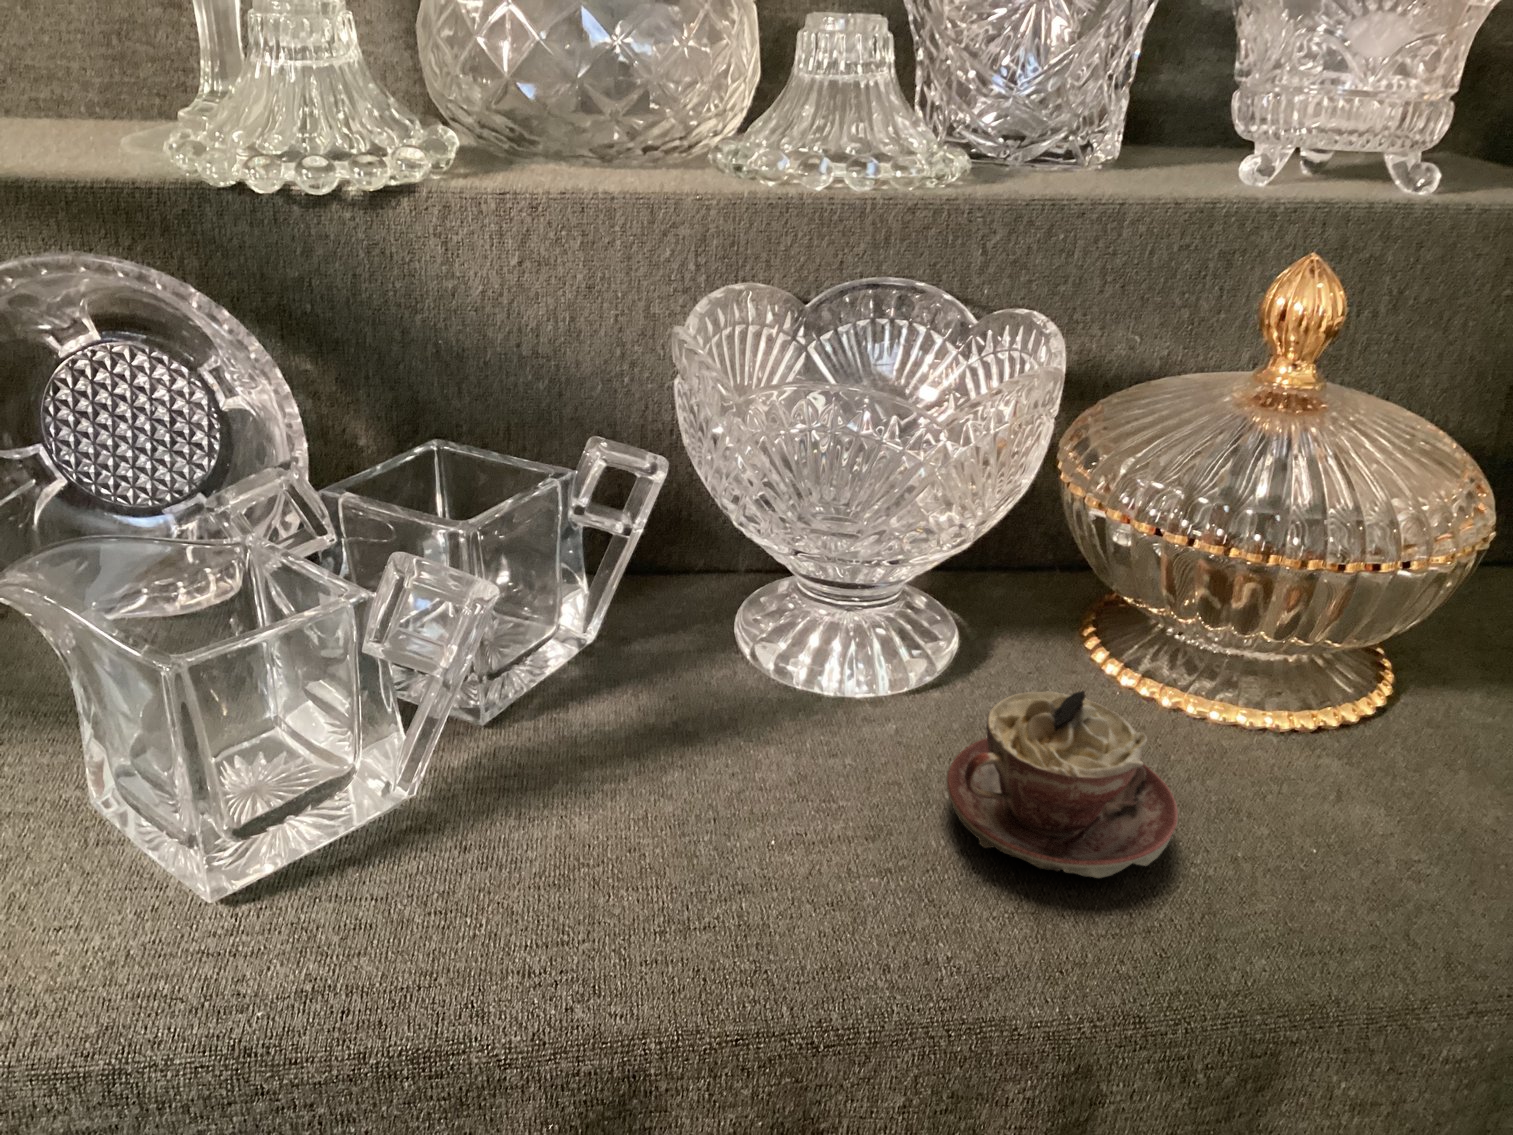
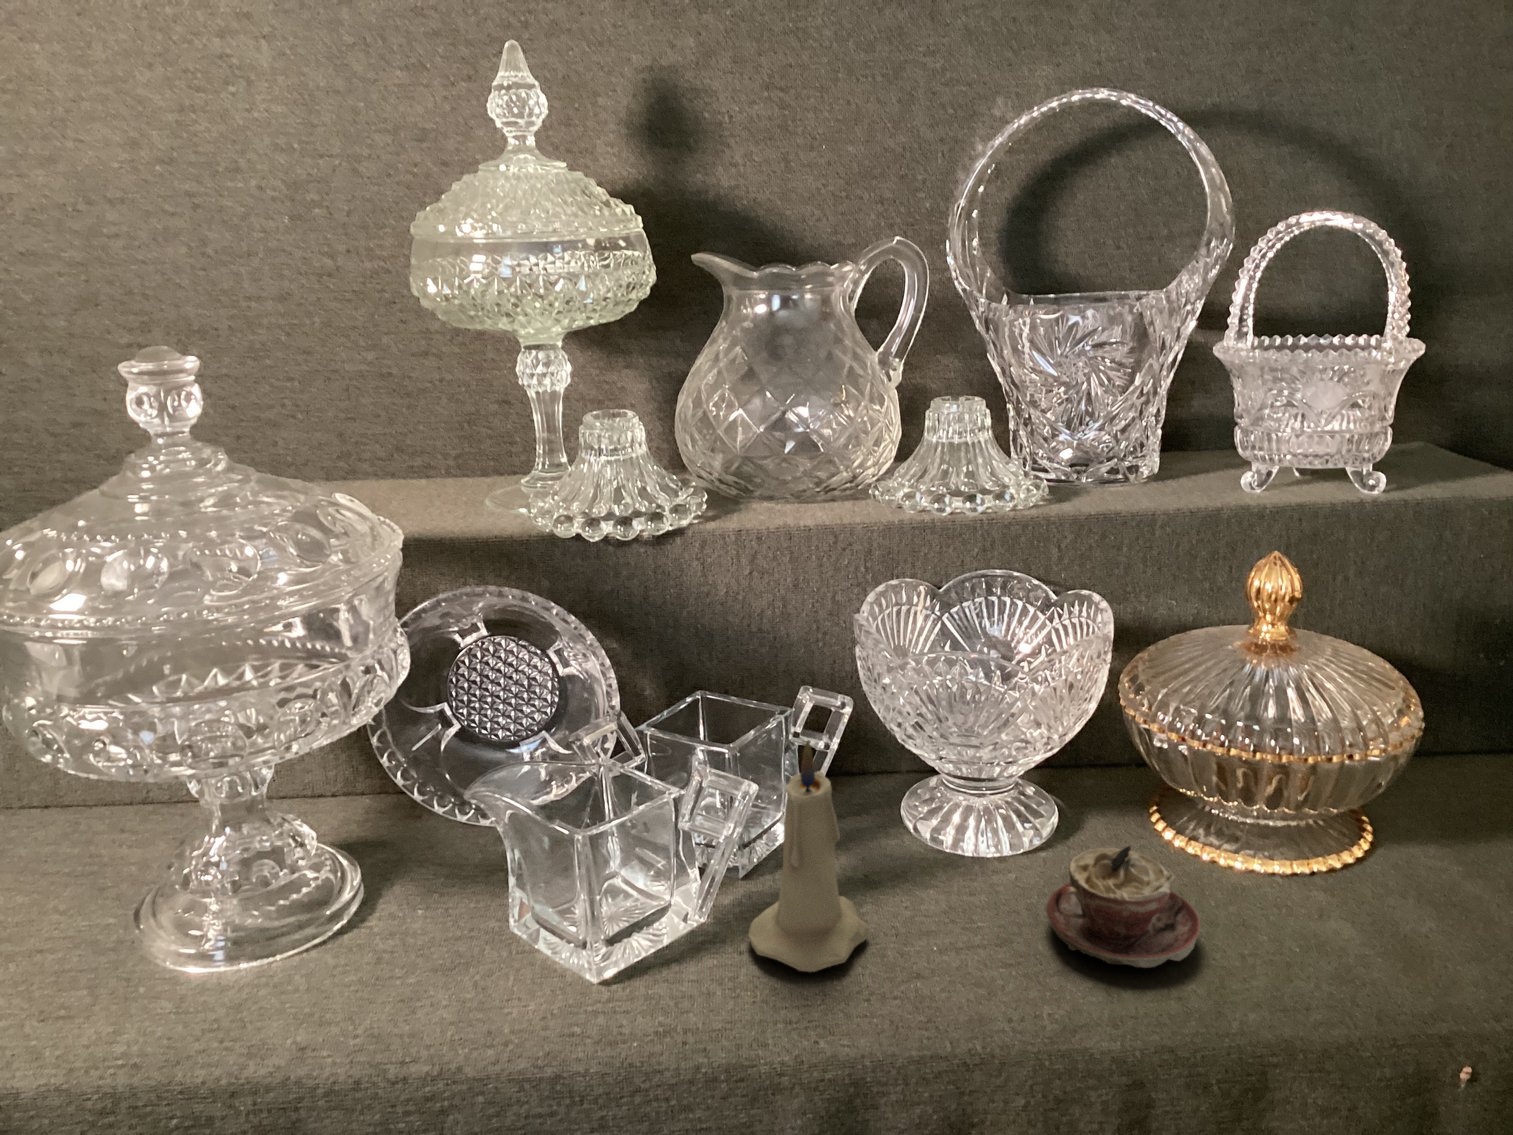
candle: none [476,508,672,885] -> present [749,741,869,972]

